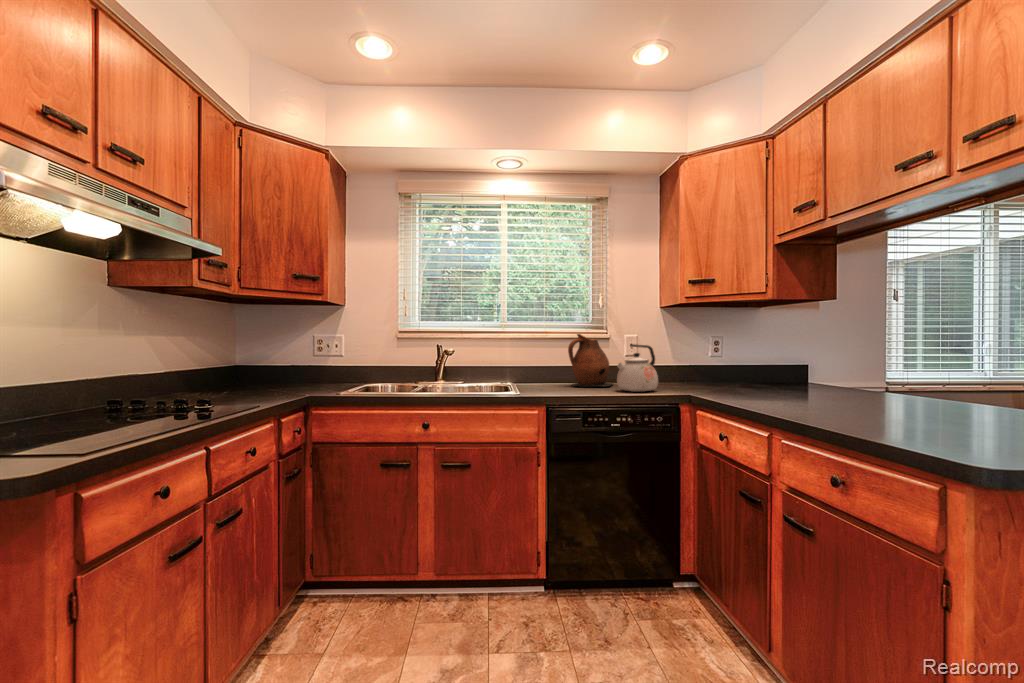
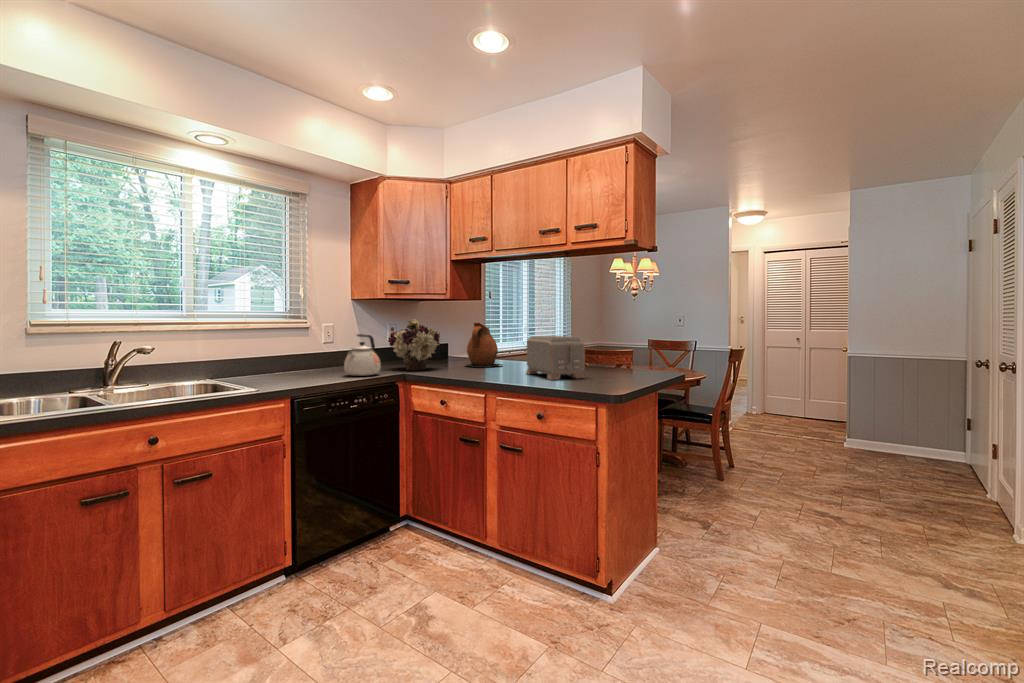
flower arrangement: none [685,325,752,390] -> present [388,319,440,370]
ceramic pitcher: present [568,334,614,387] -> present [466,323,502,367]
toaster: none [865,344,977,426] -> present [526,336,585,380]

